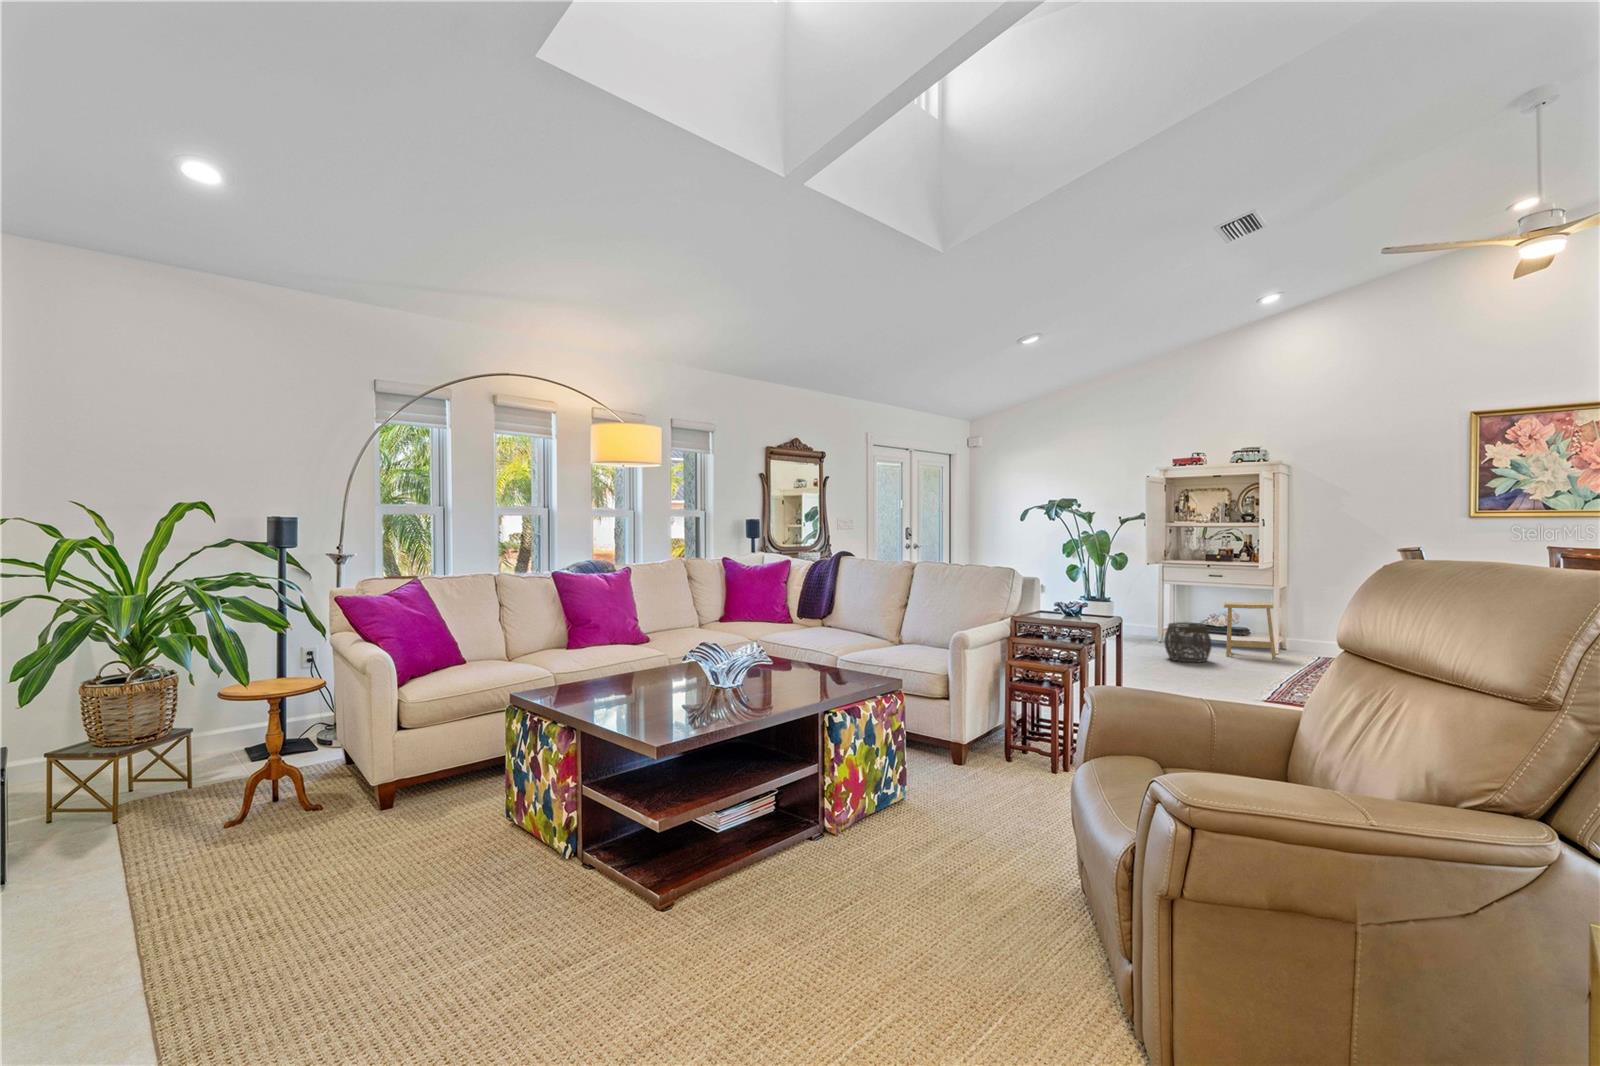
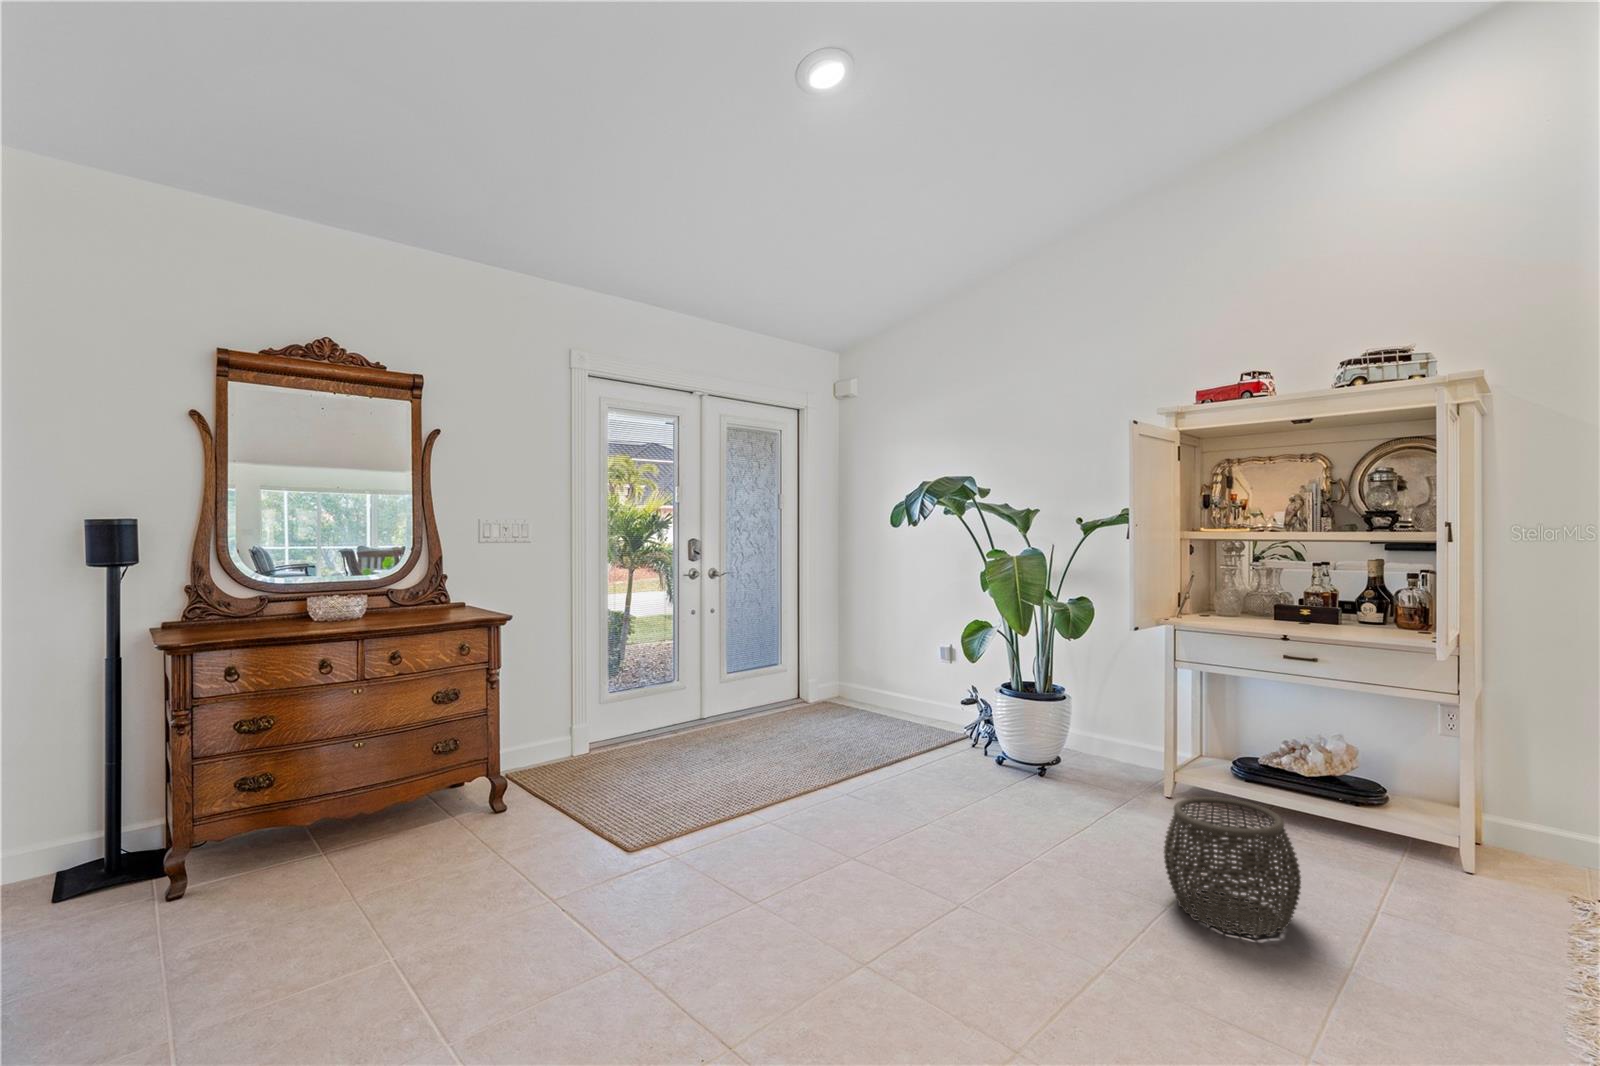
footstool: present [1224,602,1276,660] -> none [1328,735,1488,923]

